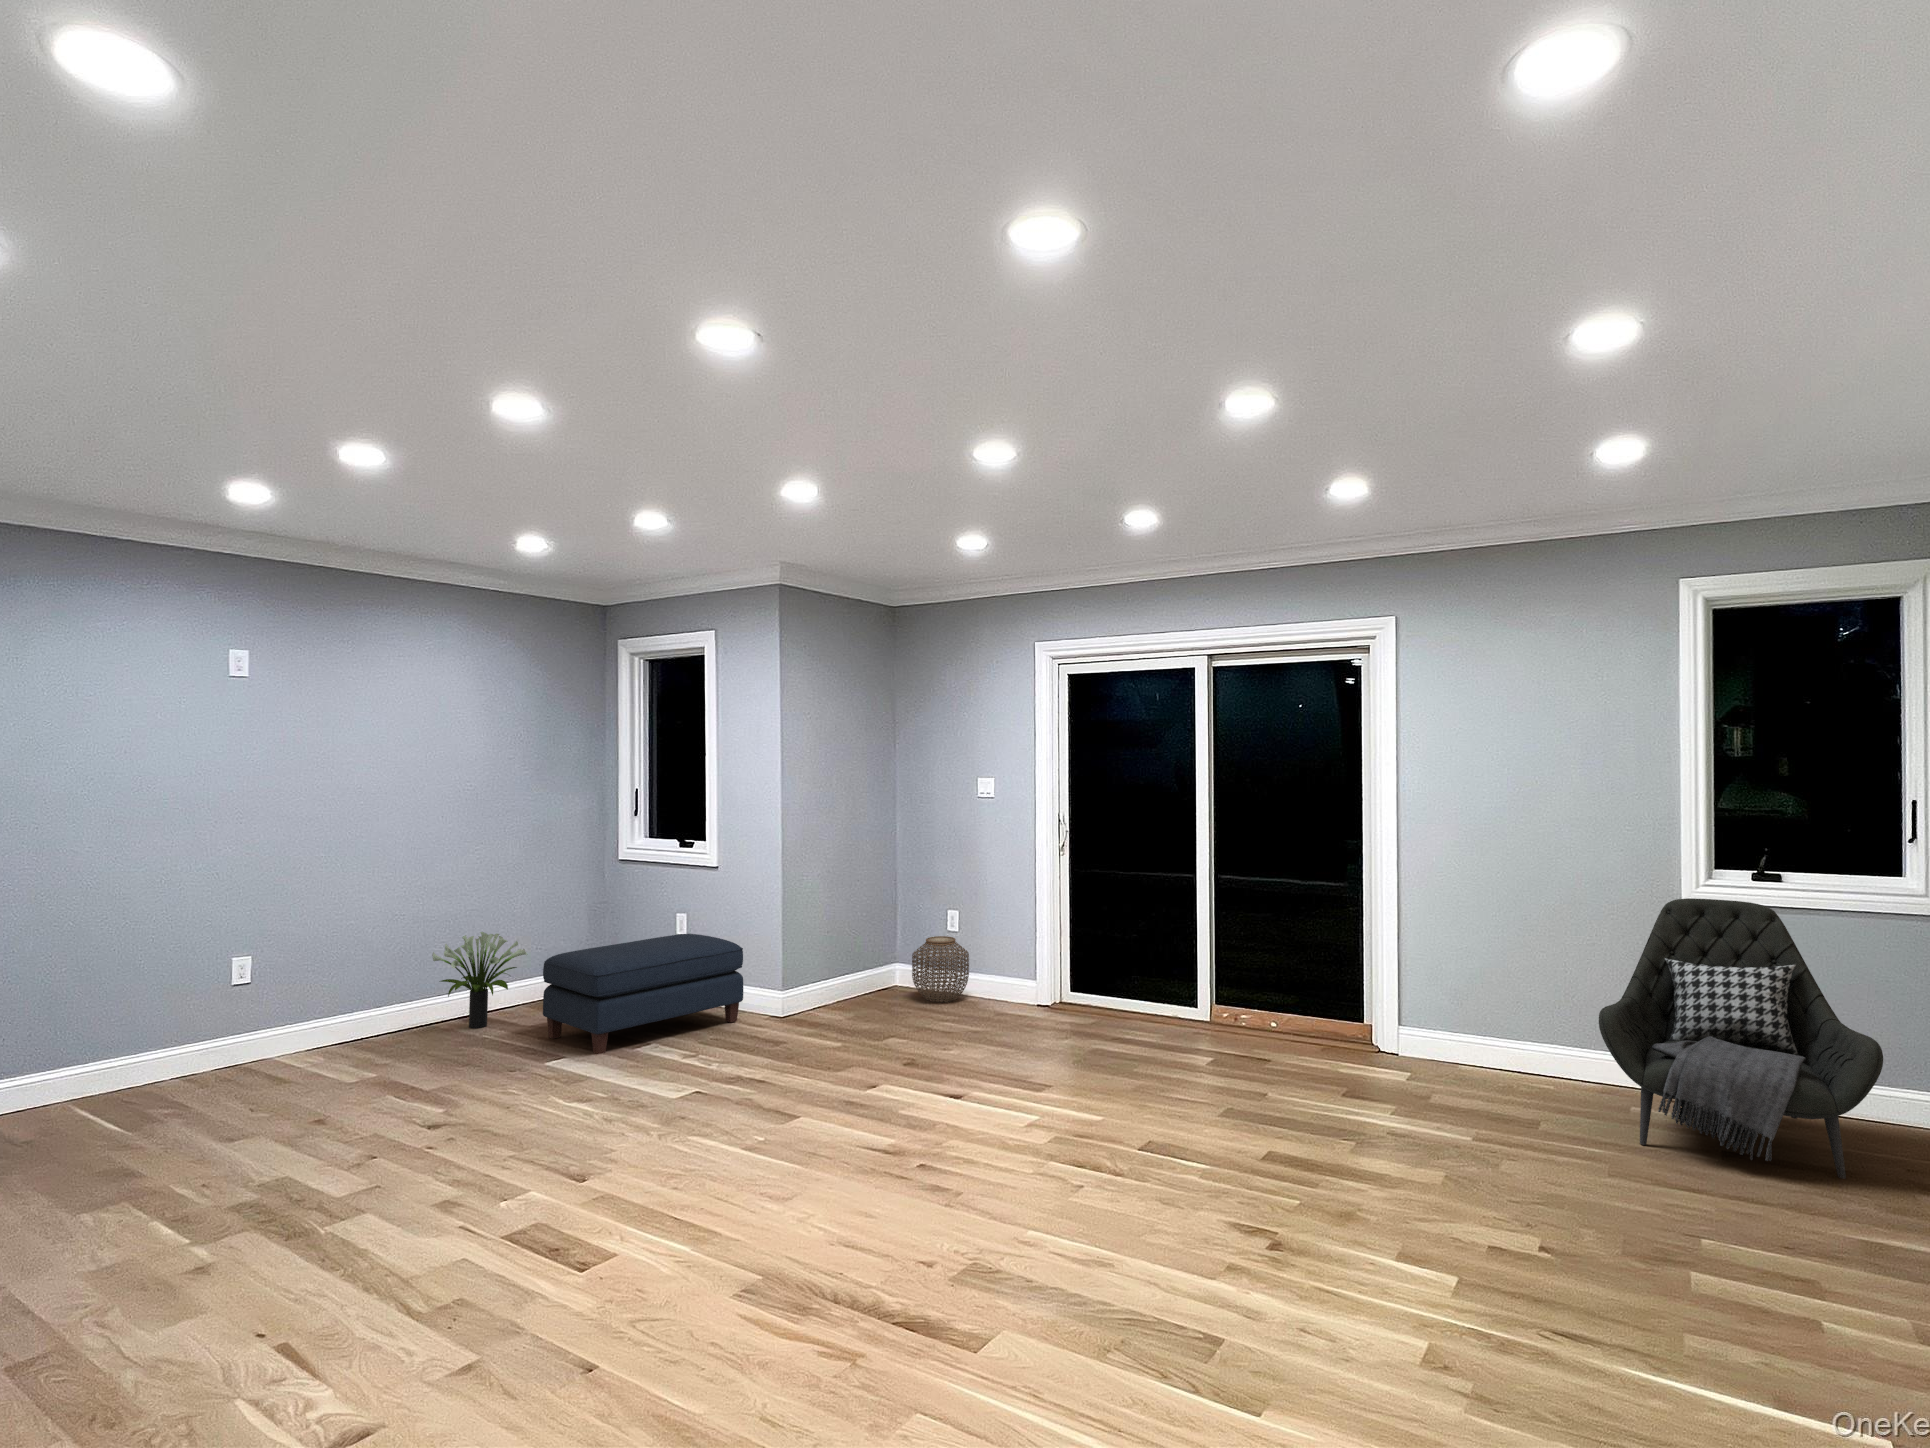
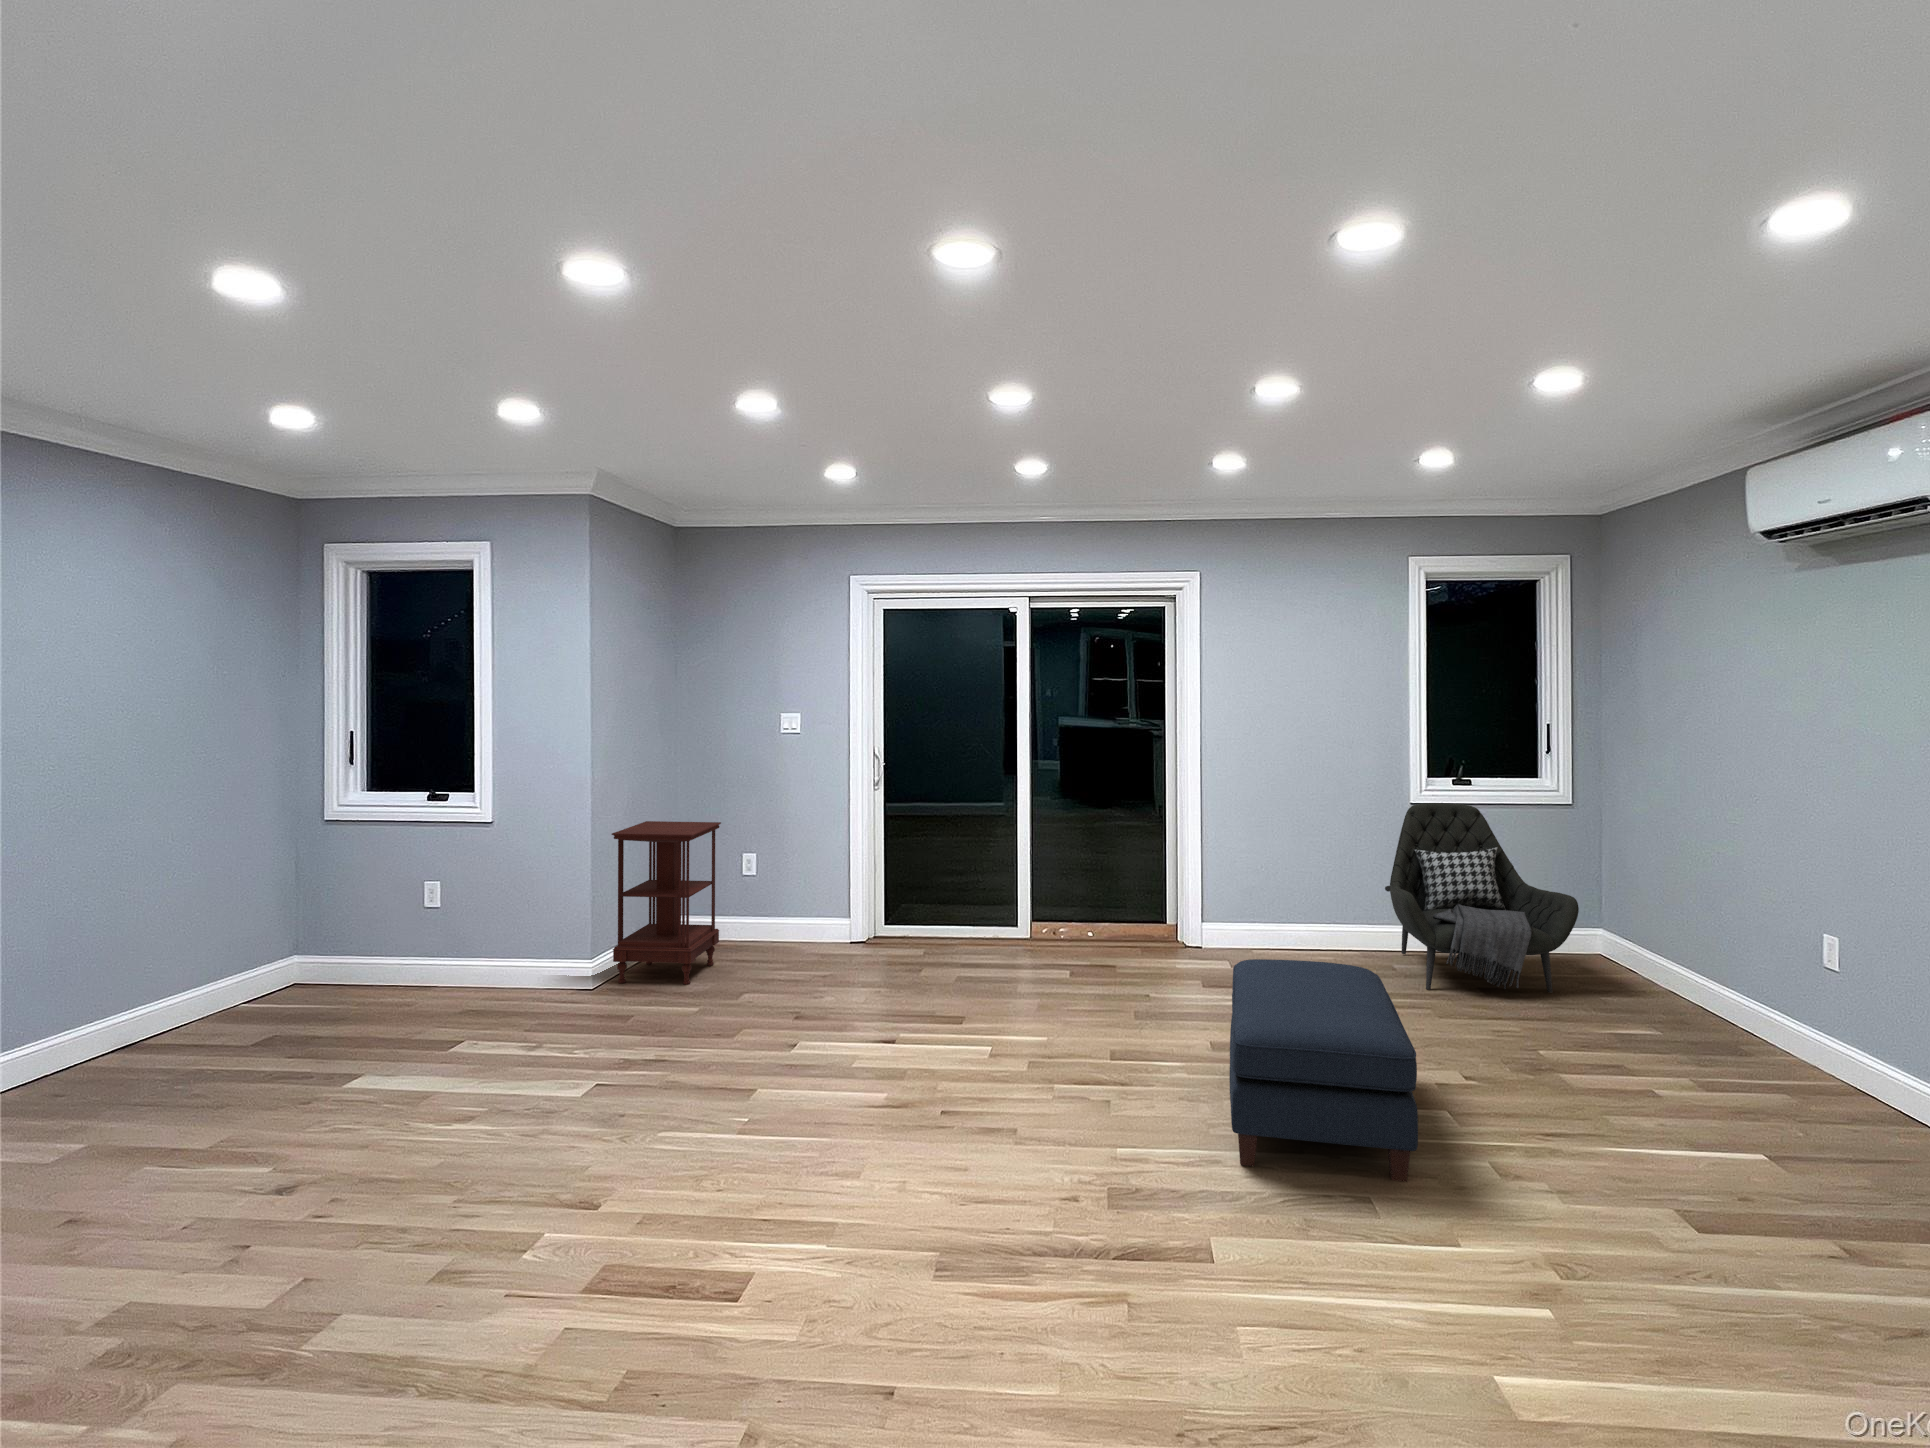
side table: none [797,872,900,1025] -> present [612,821,721,985]
potted plant: present [432,932,527,1028] -> none [95,931,246,1060]
ottoman: present [543,934,743,1054] -> present [1230,959,1418,1182]
woven basket: present [912,936,969,1002] -> none [718,881,780,950]

